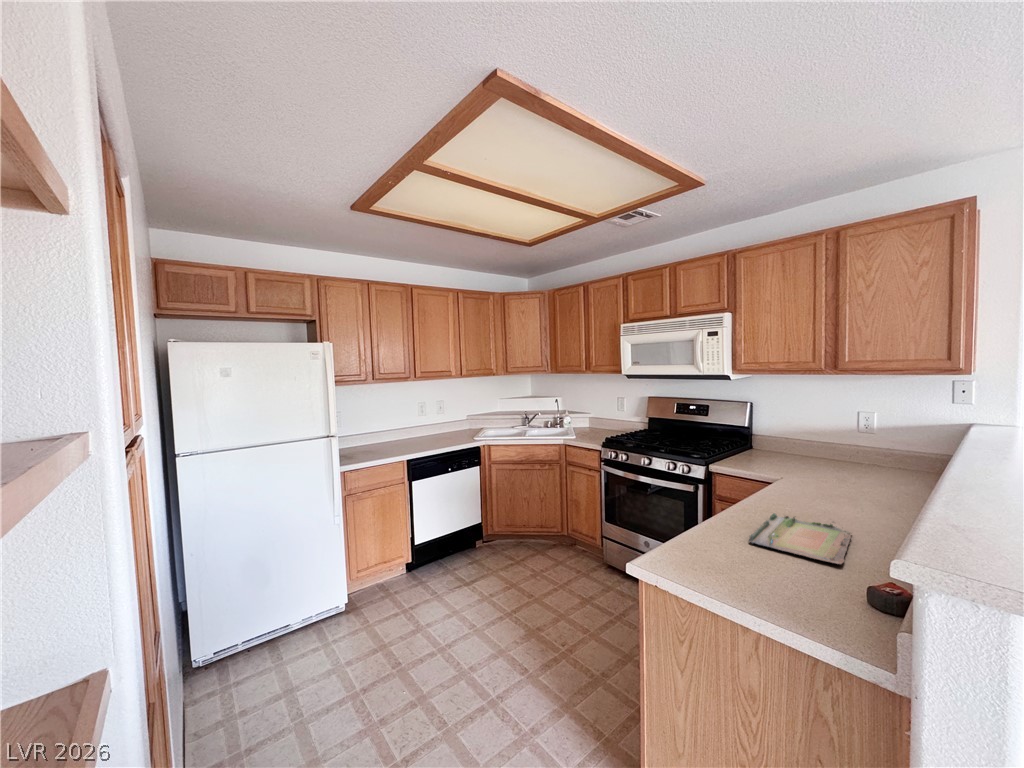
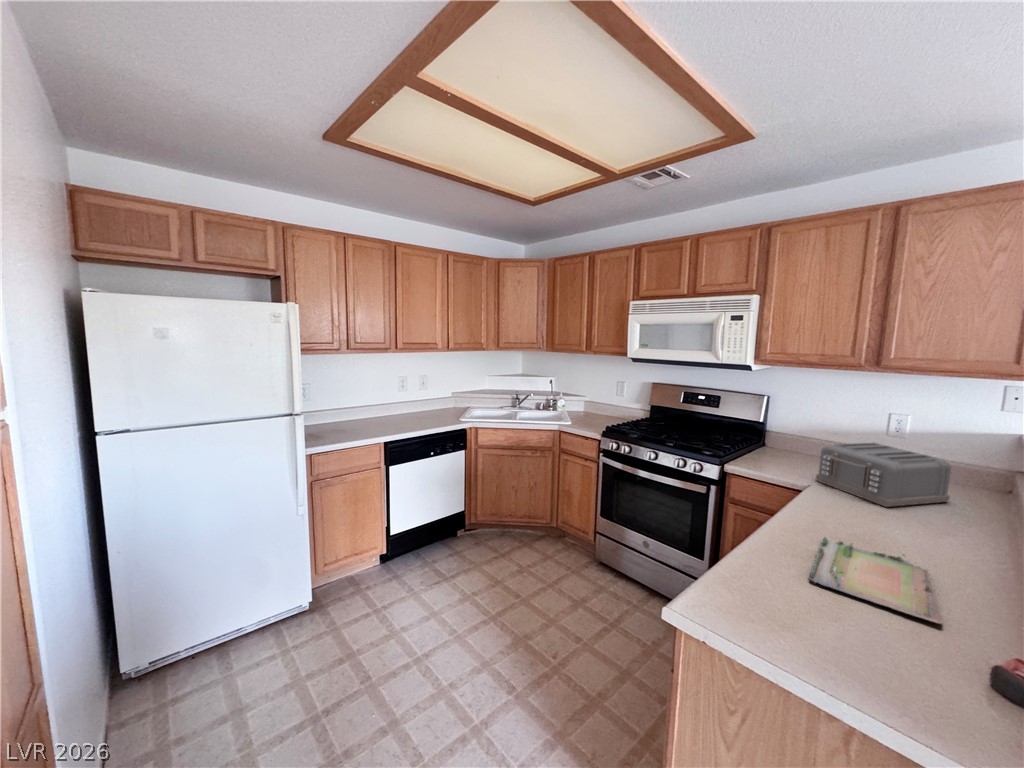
toaster: none [788,438,903,491] -> present [816,443,951,507]

